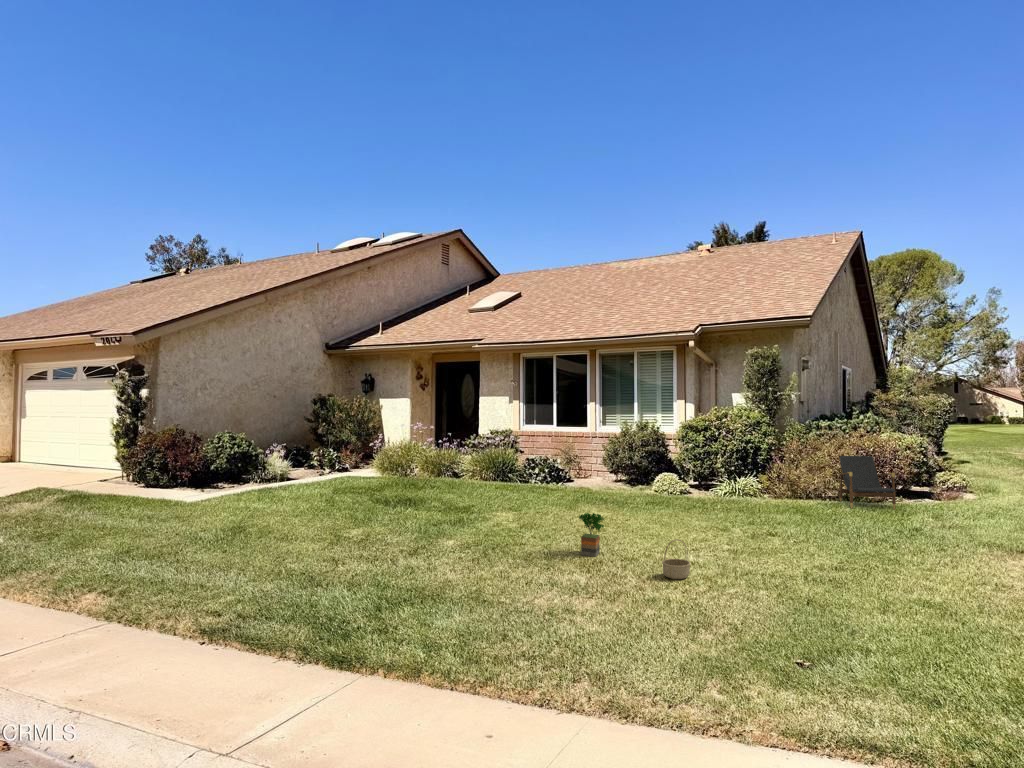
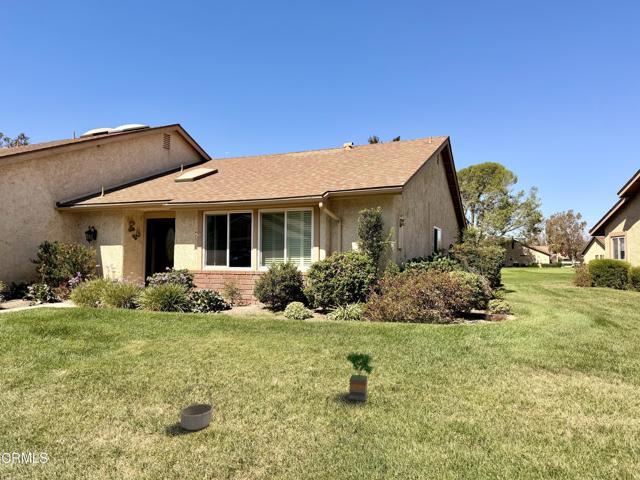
lounge chair: present [839,456,896,510] -> none [417,287,455,330]
potted tree: present [579,513,604,557] -> present [346,353,374,401]

